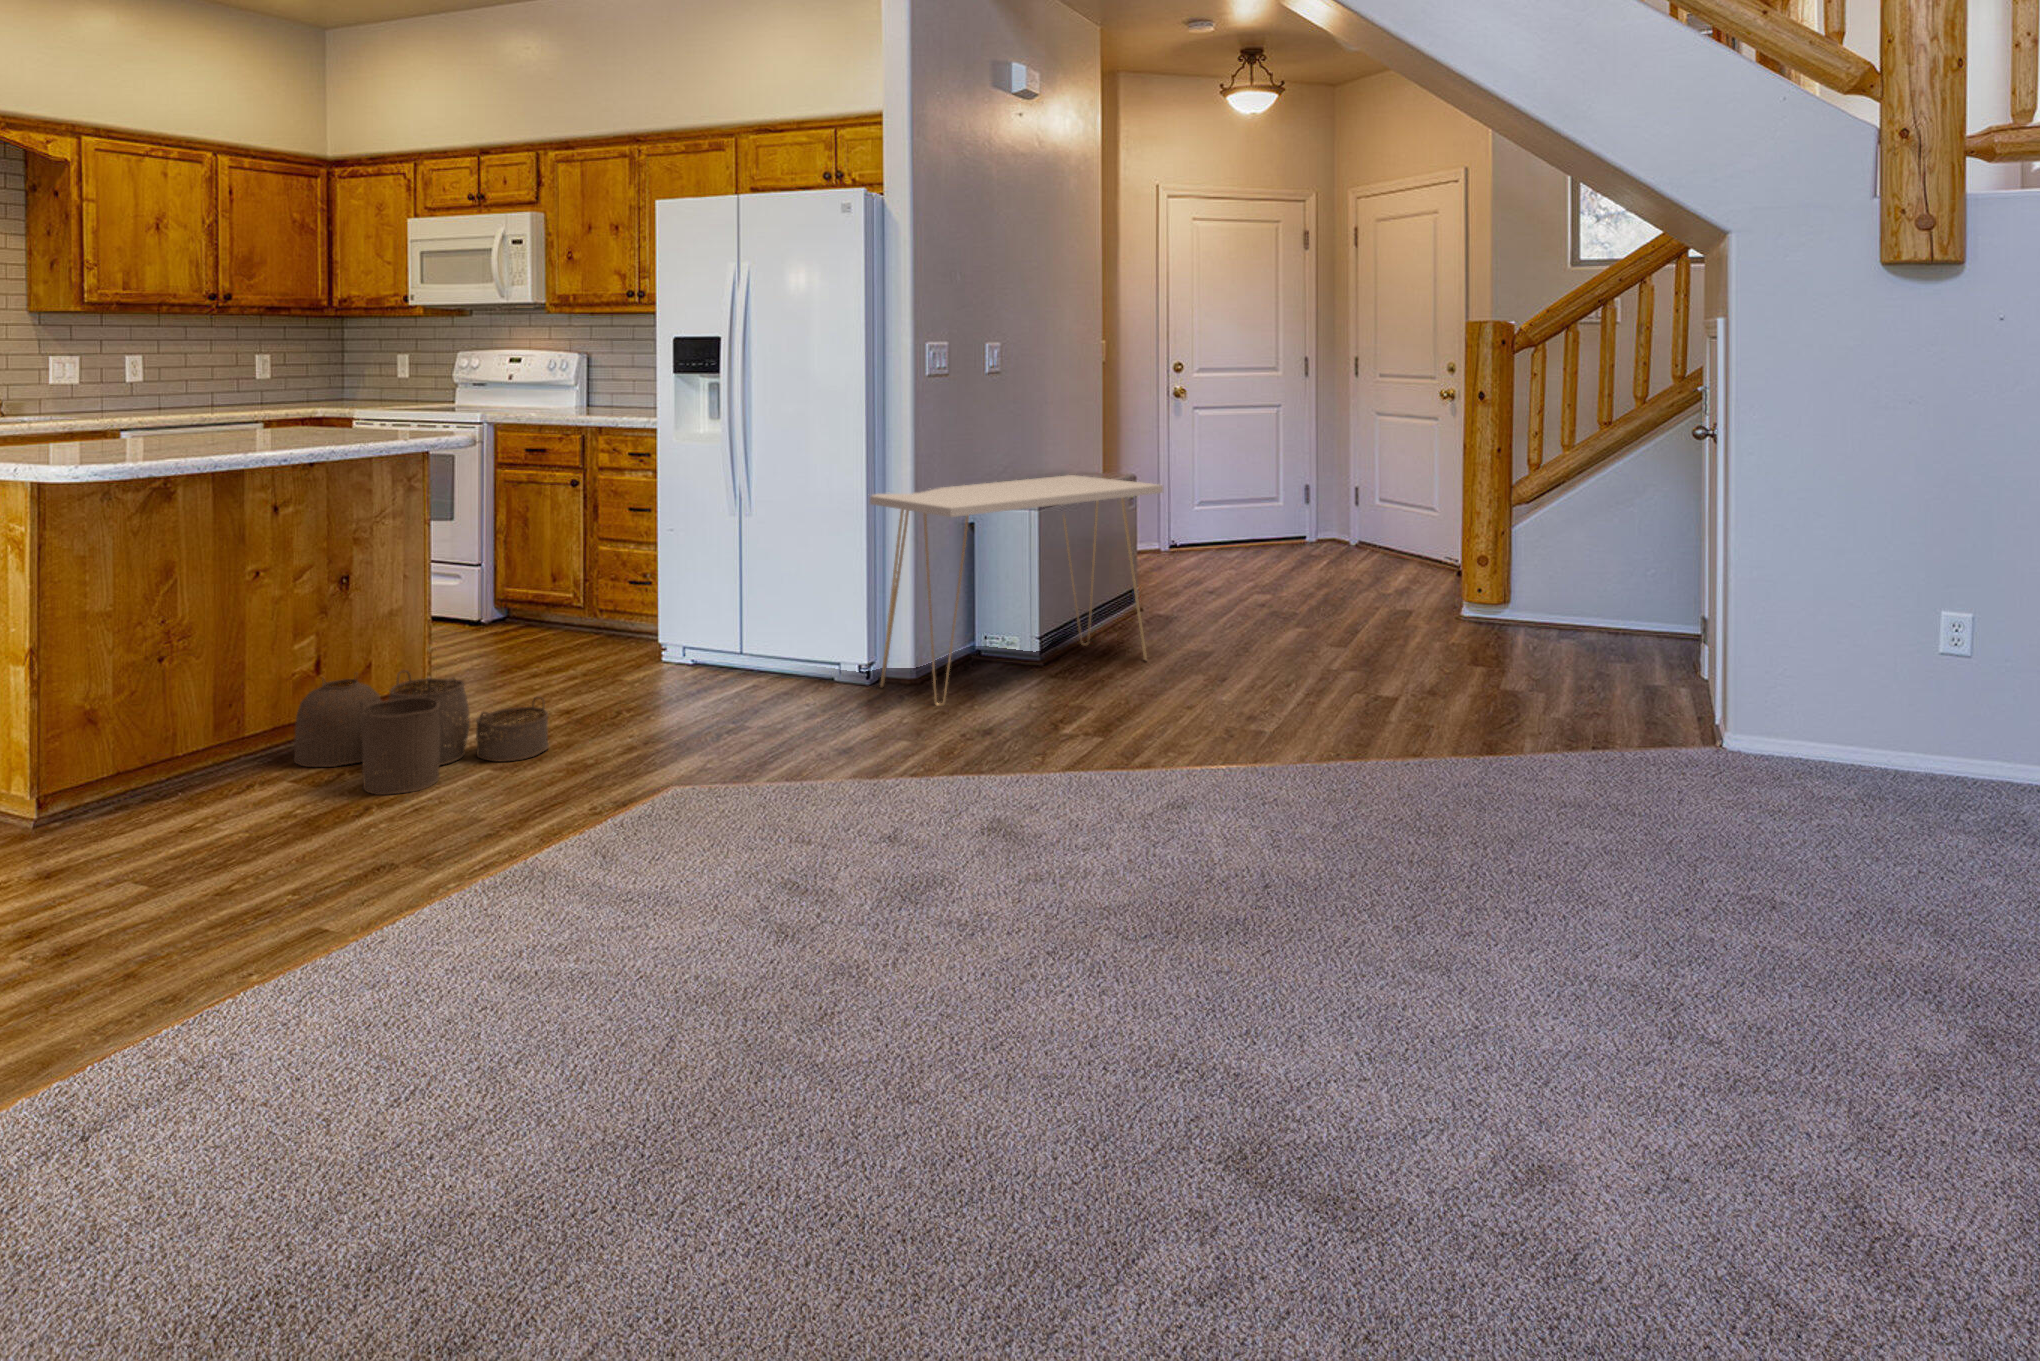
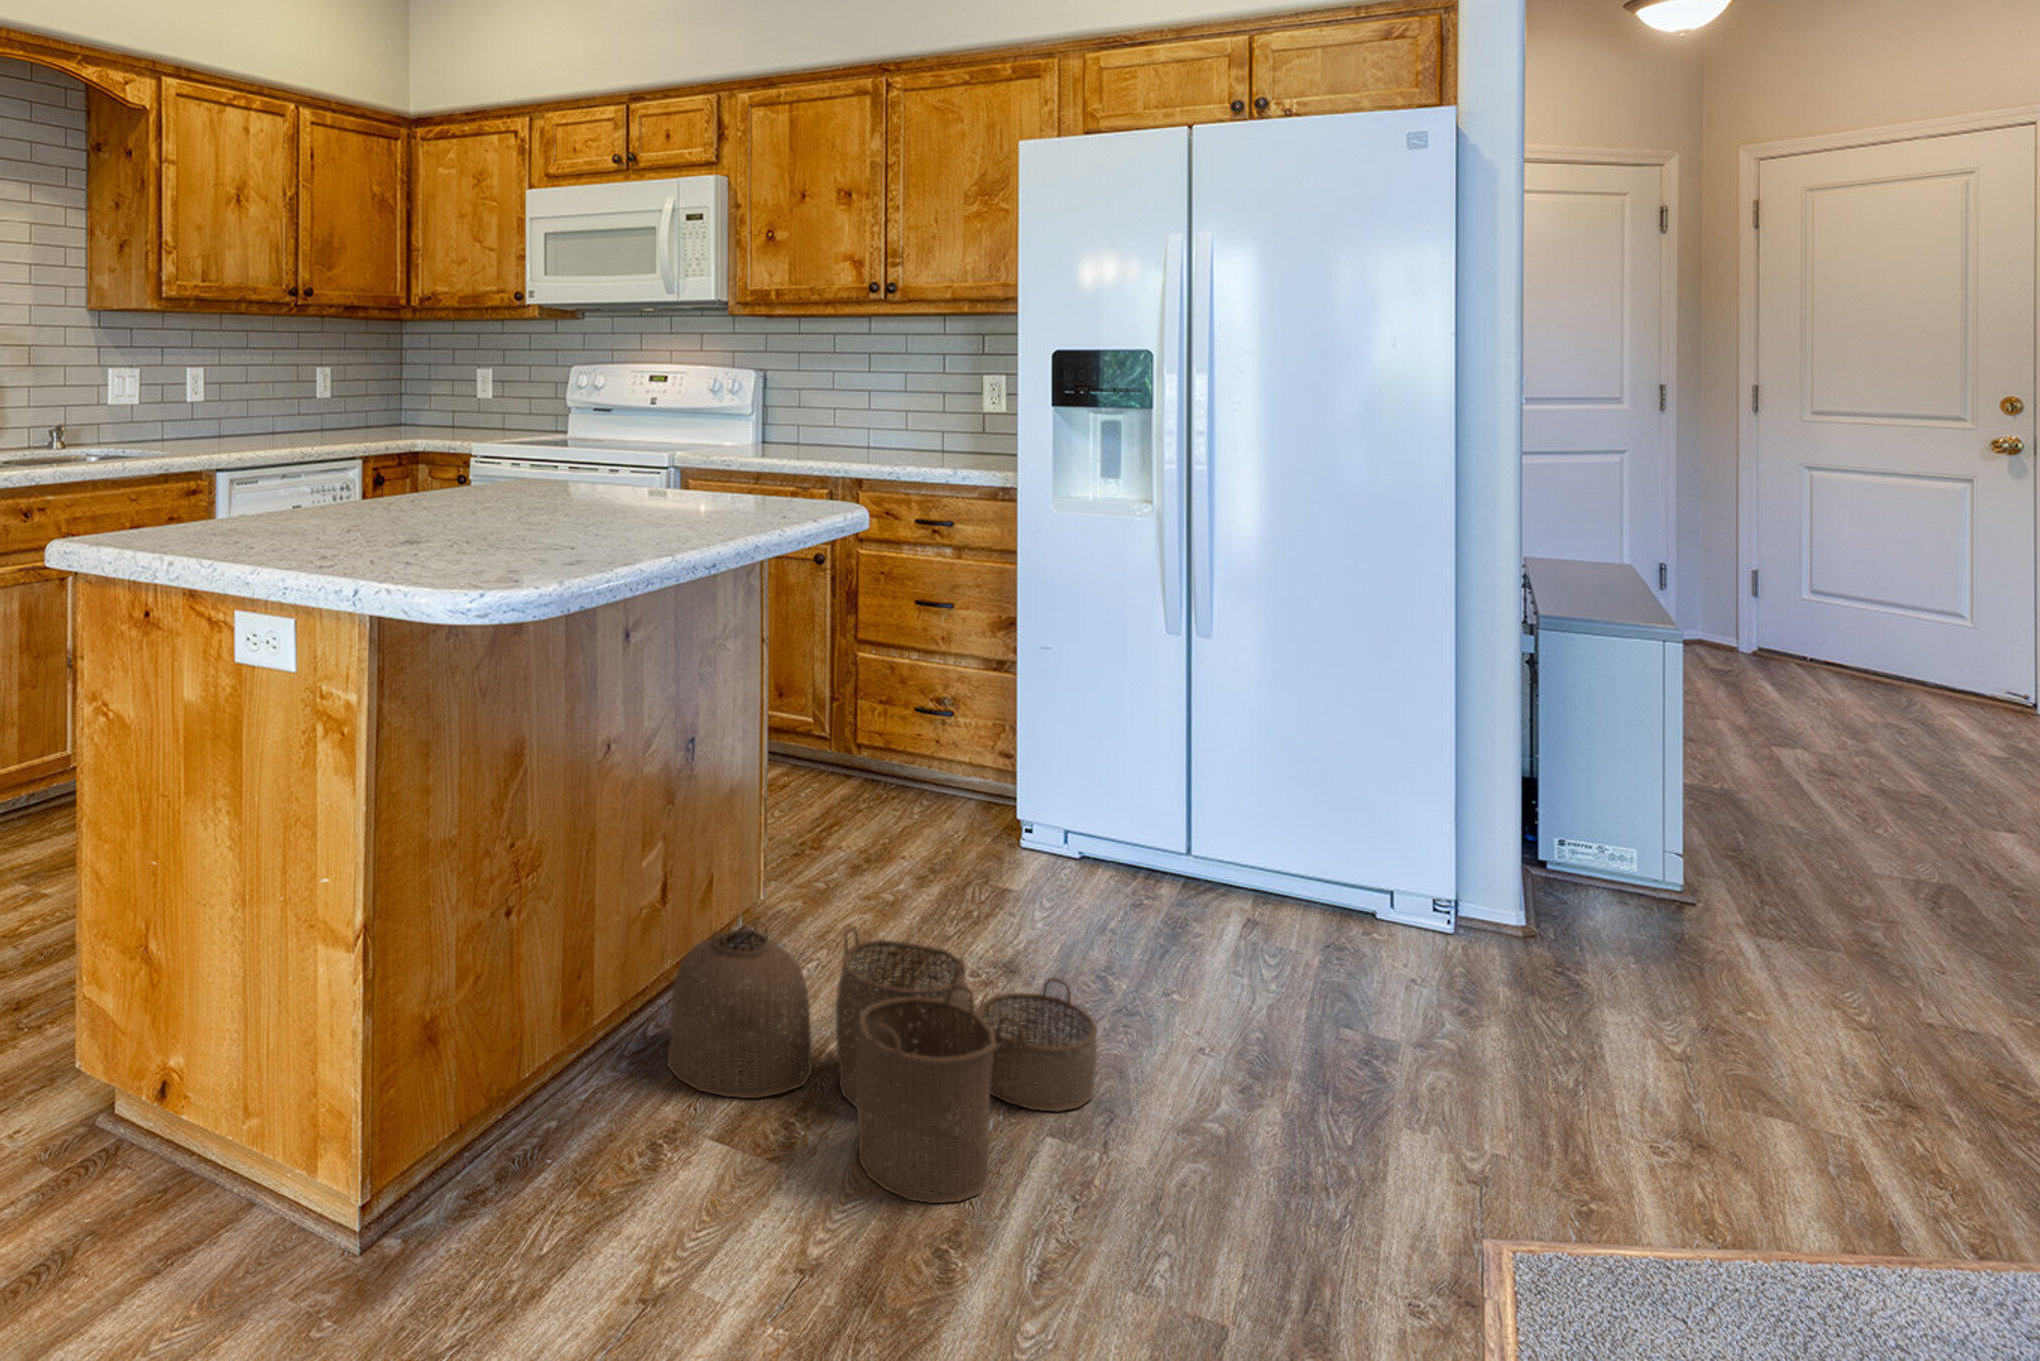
console table: present [870,475,1163,706] -> none [1441,582,1923,1007]

